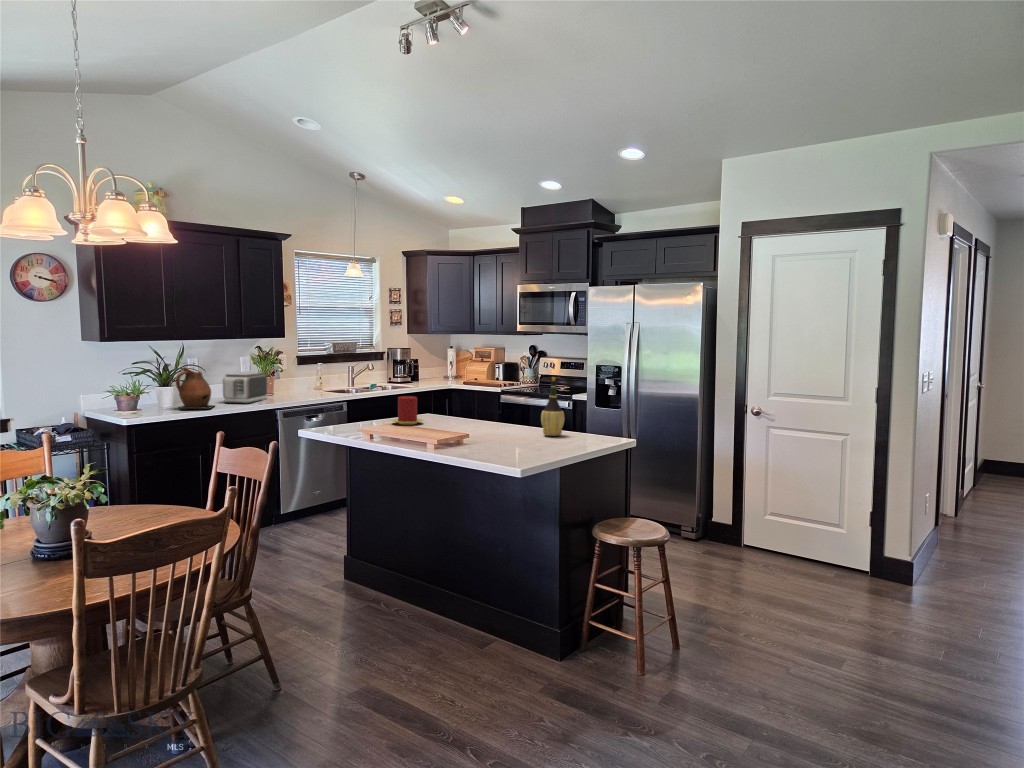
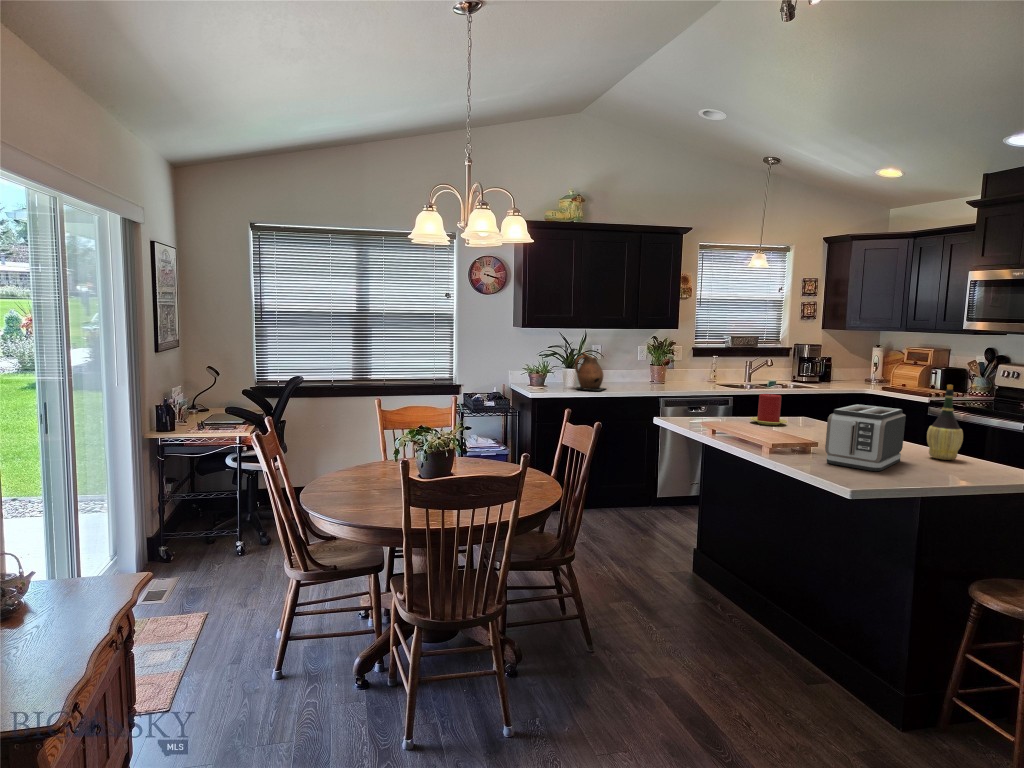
toaster: present [223,372,267,403] -> present [825,404,906,471]

